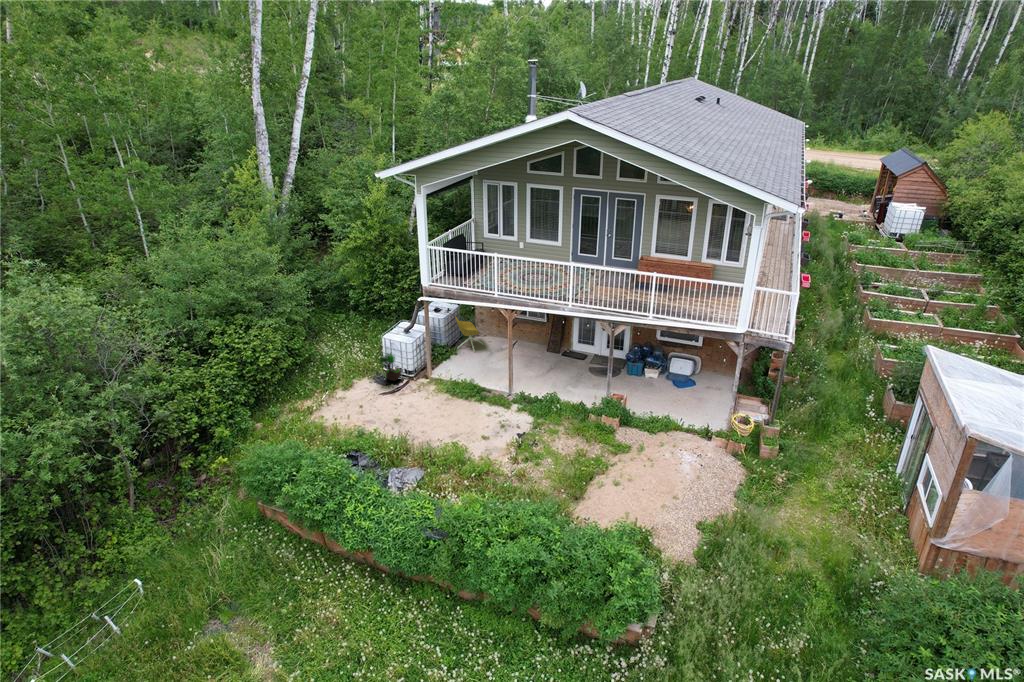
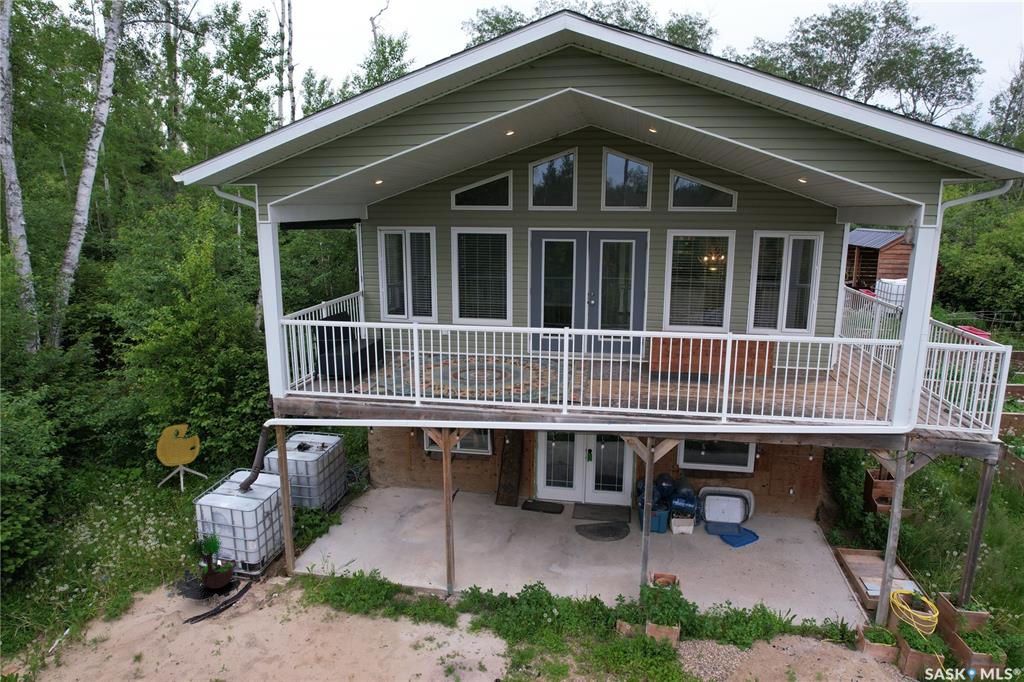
chair: present [456,317,480,349] -> present [157,424,207,492]

